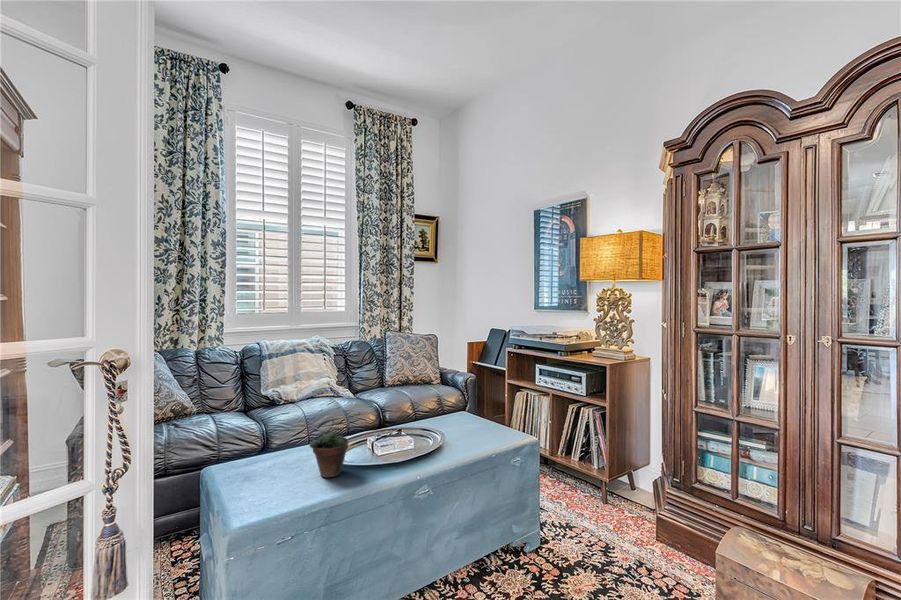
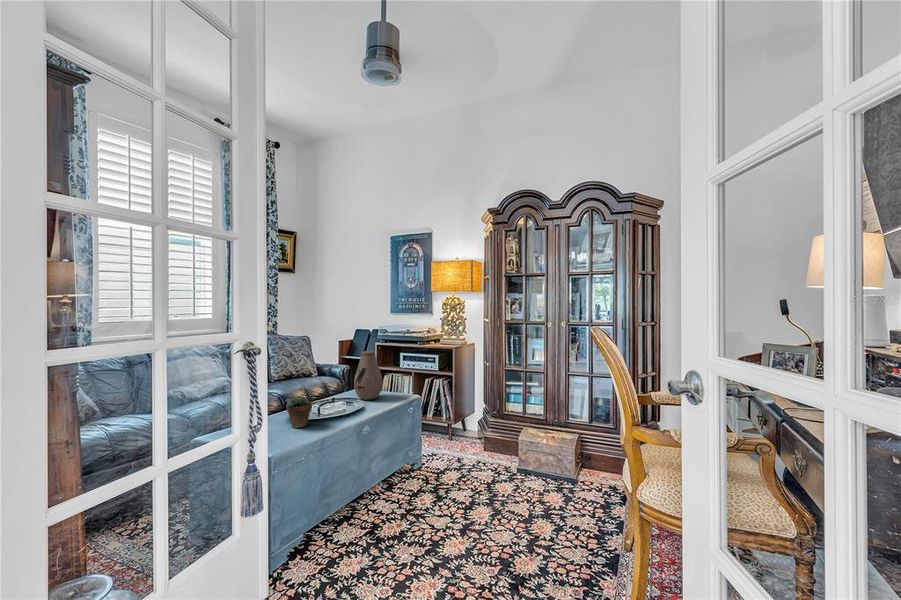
vase: none [439,366,479,438] -> present [354,351,382,400]

